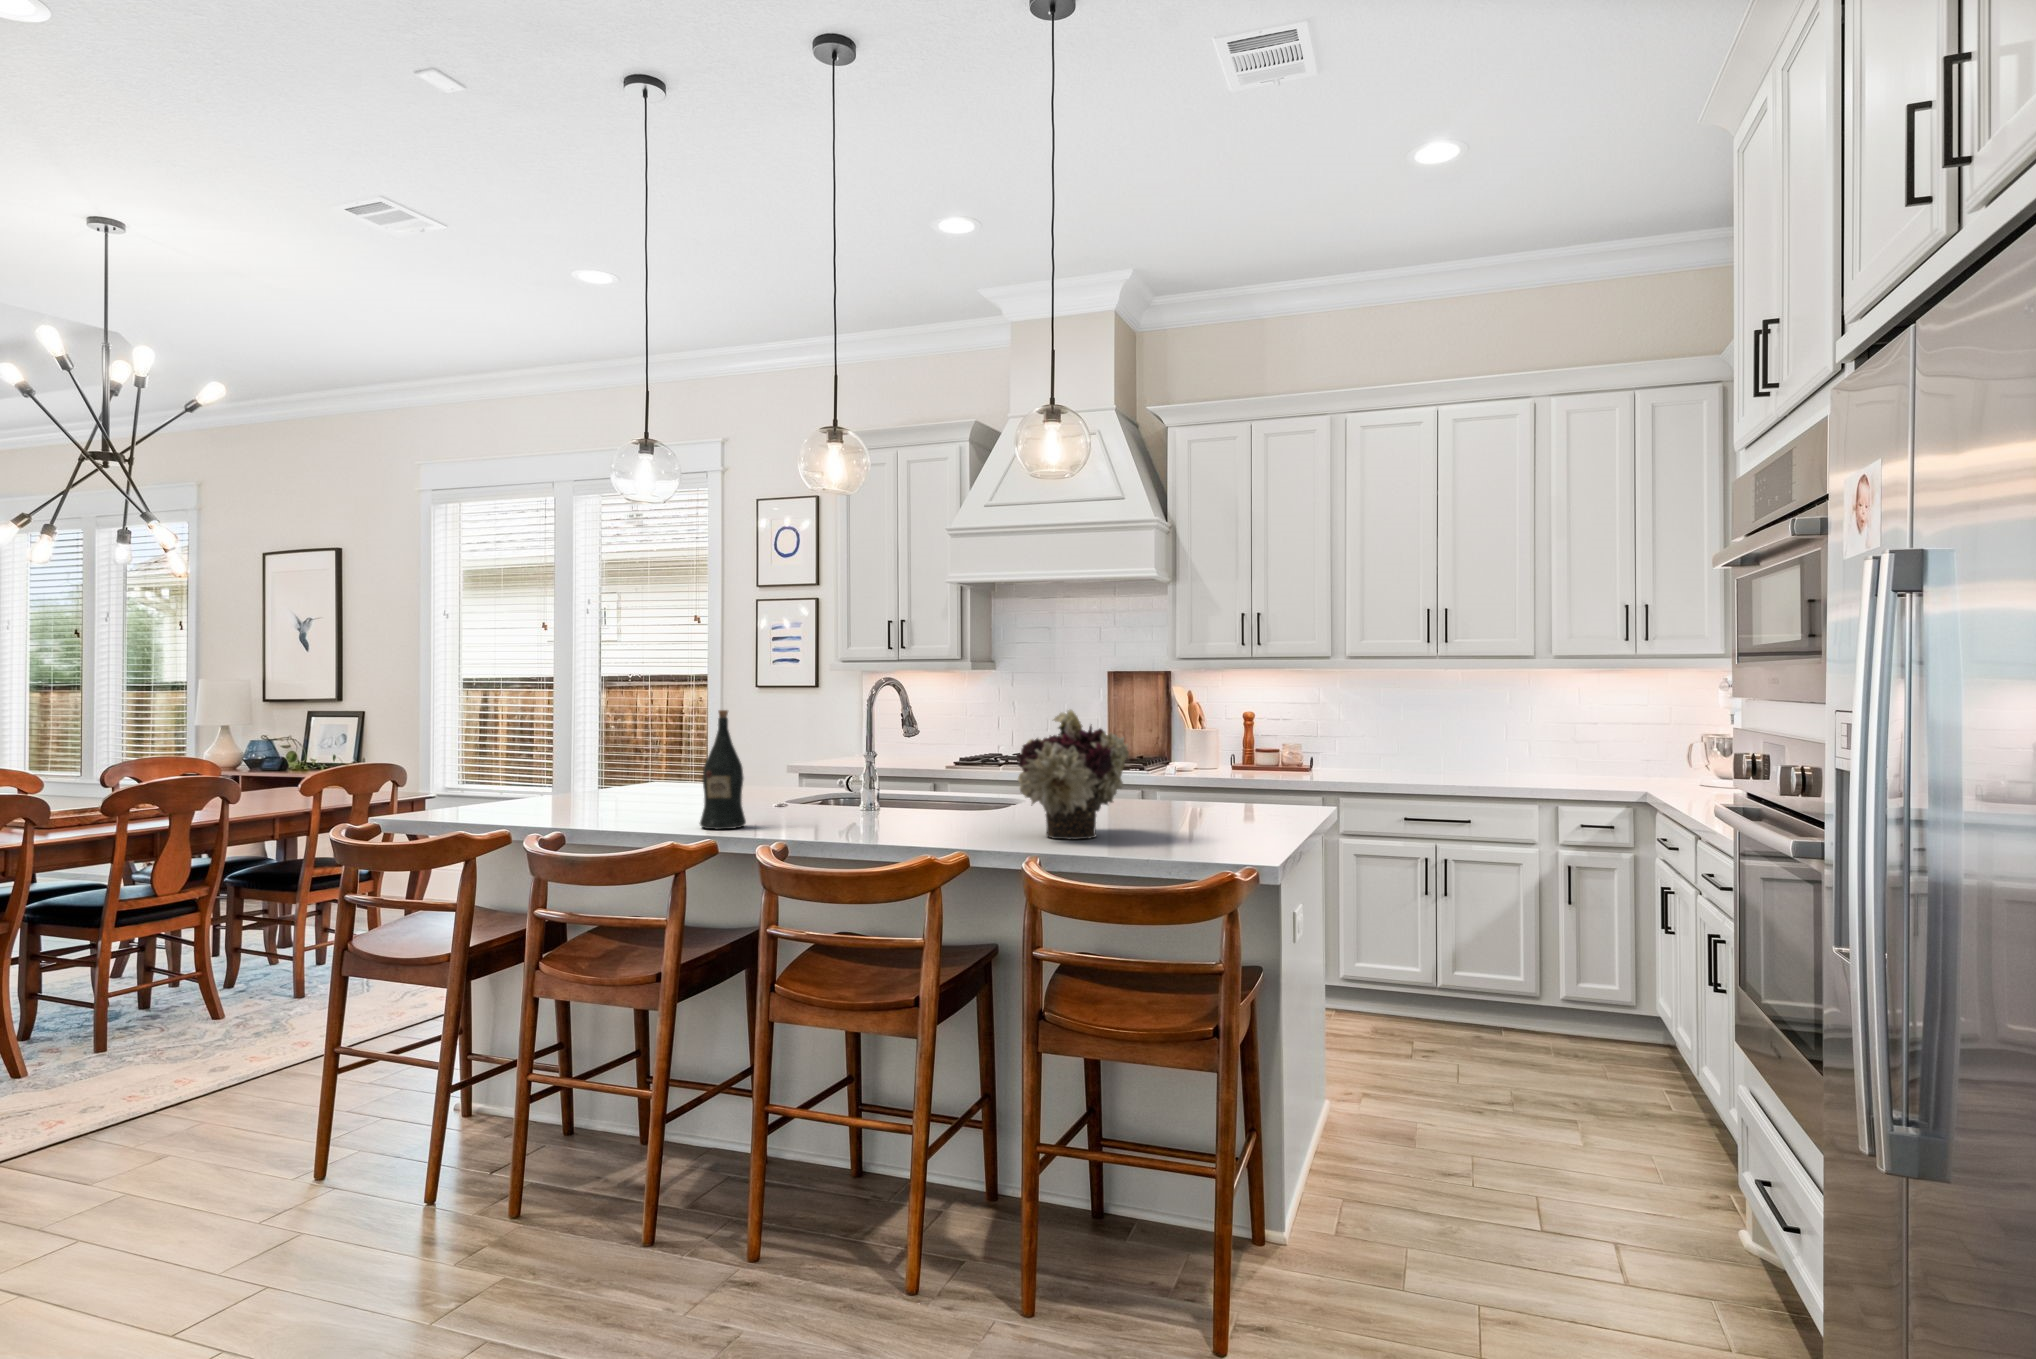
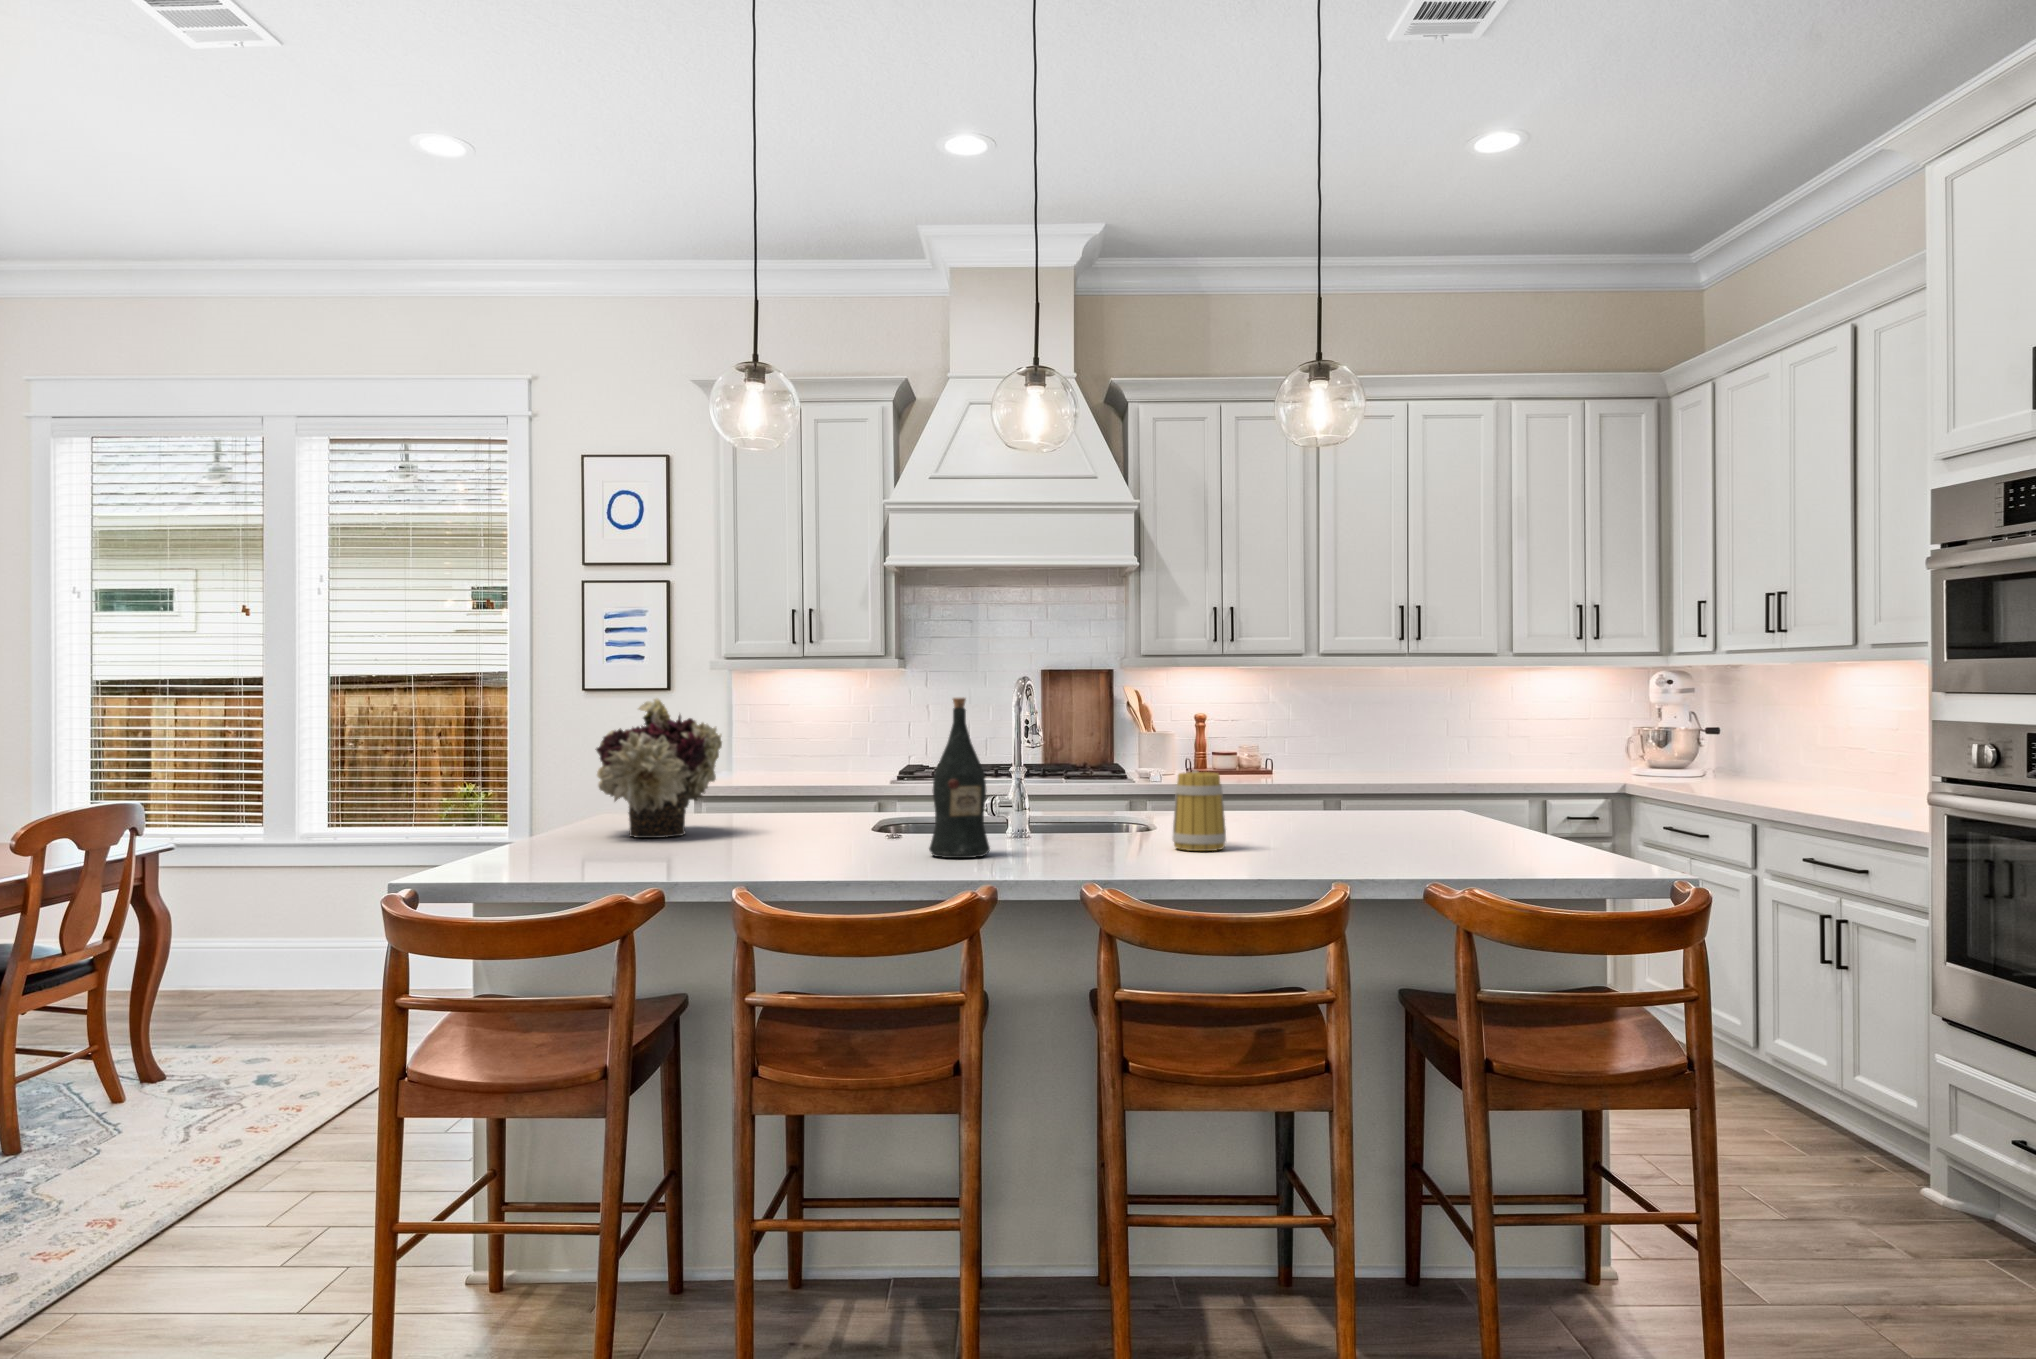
flower arrangement: present [1016,709,1129,839] -> present [595,698,722,838]
mug: none [882,769,926,833] -> present [1172,771,1226,851]

